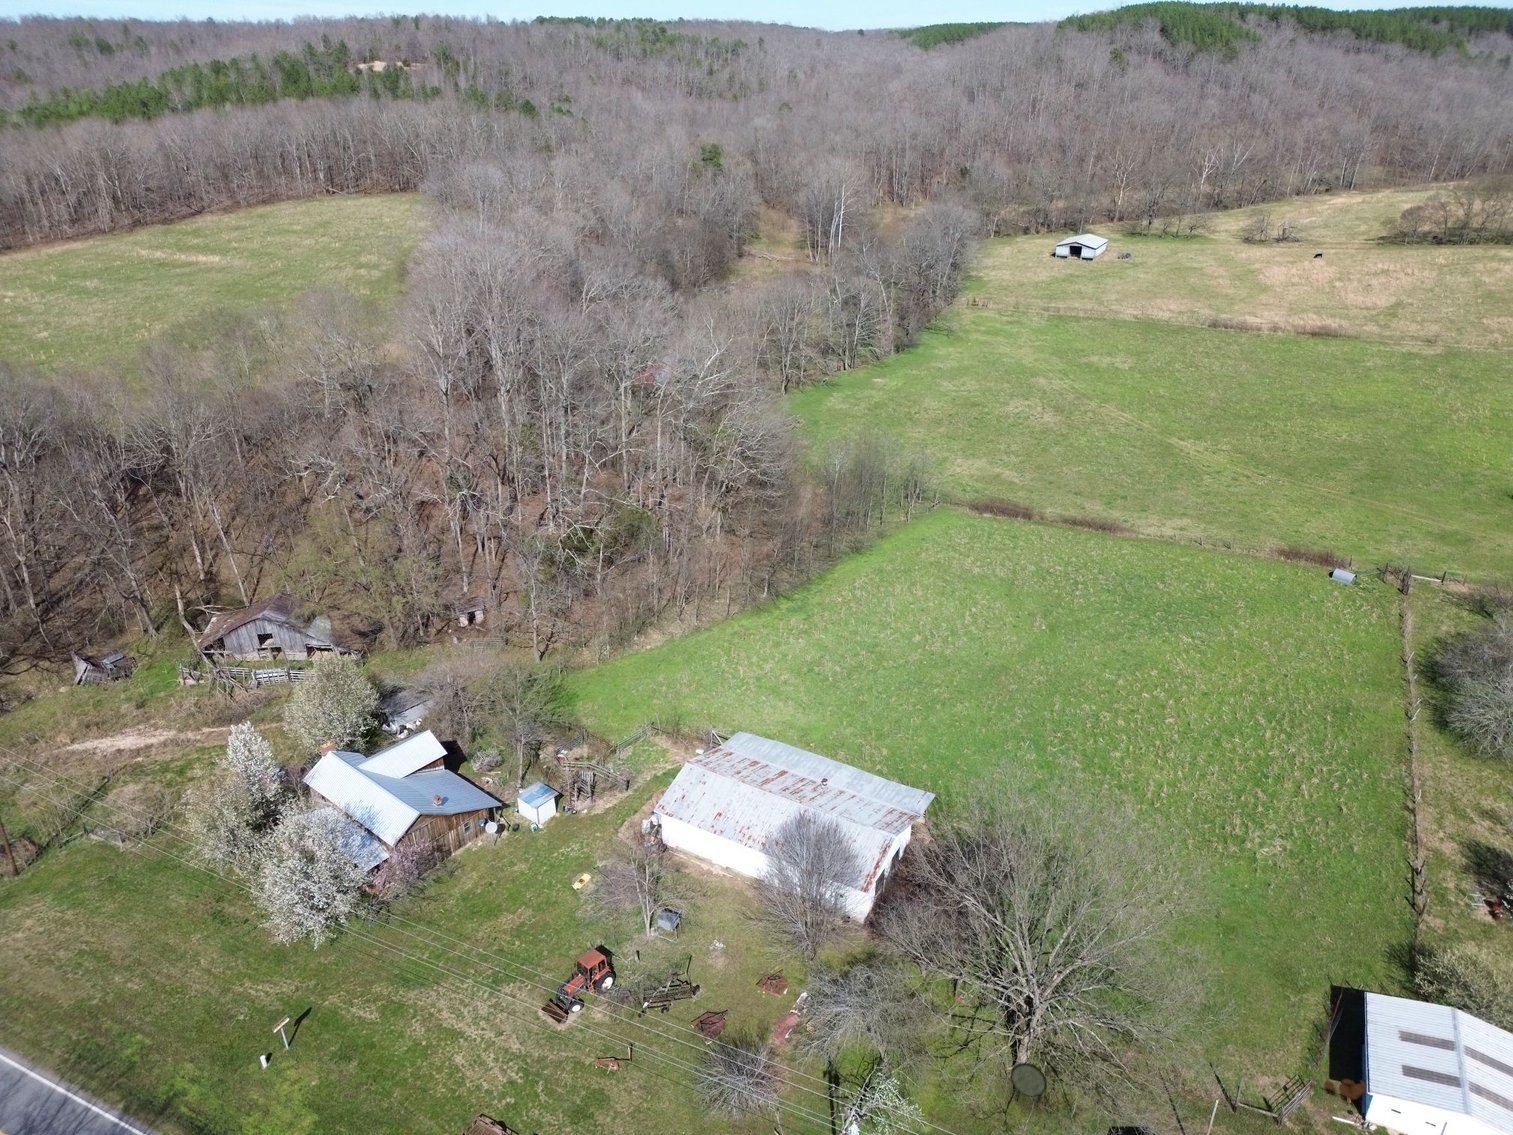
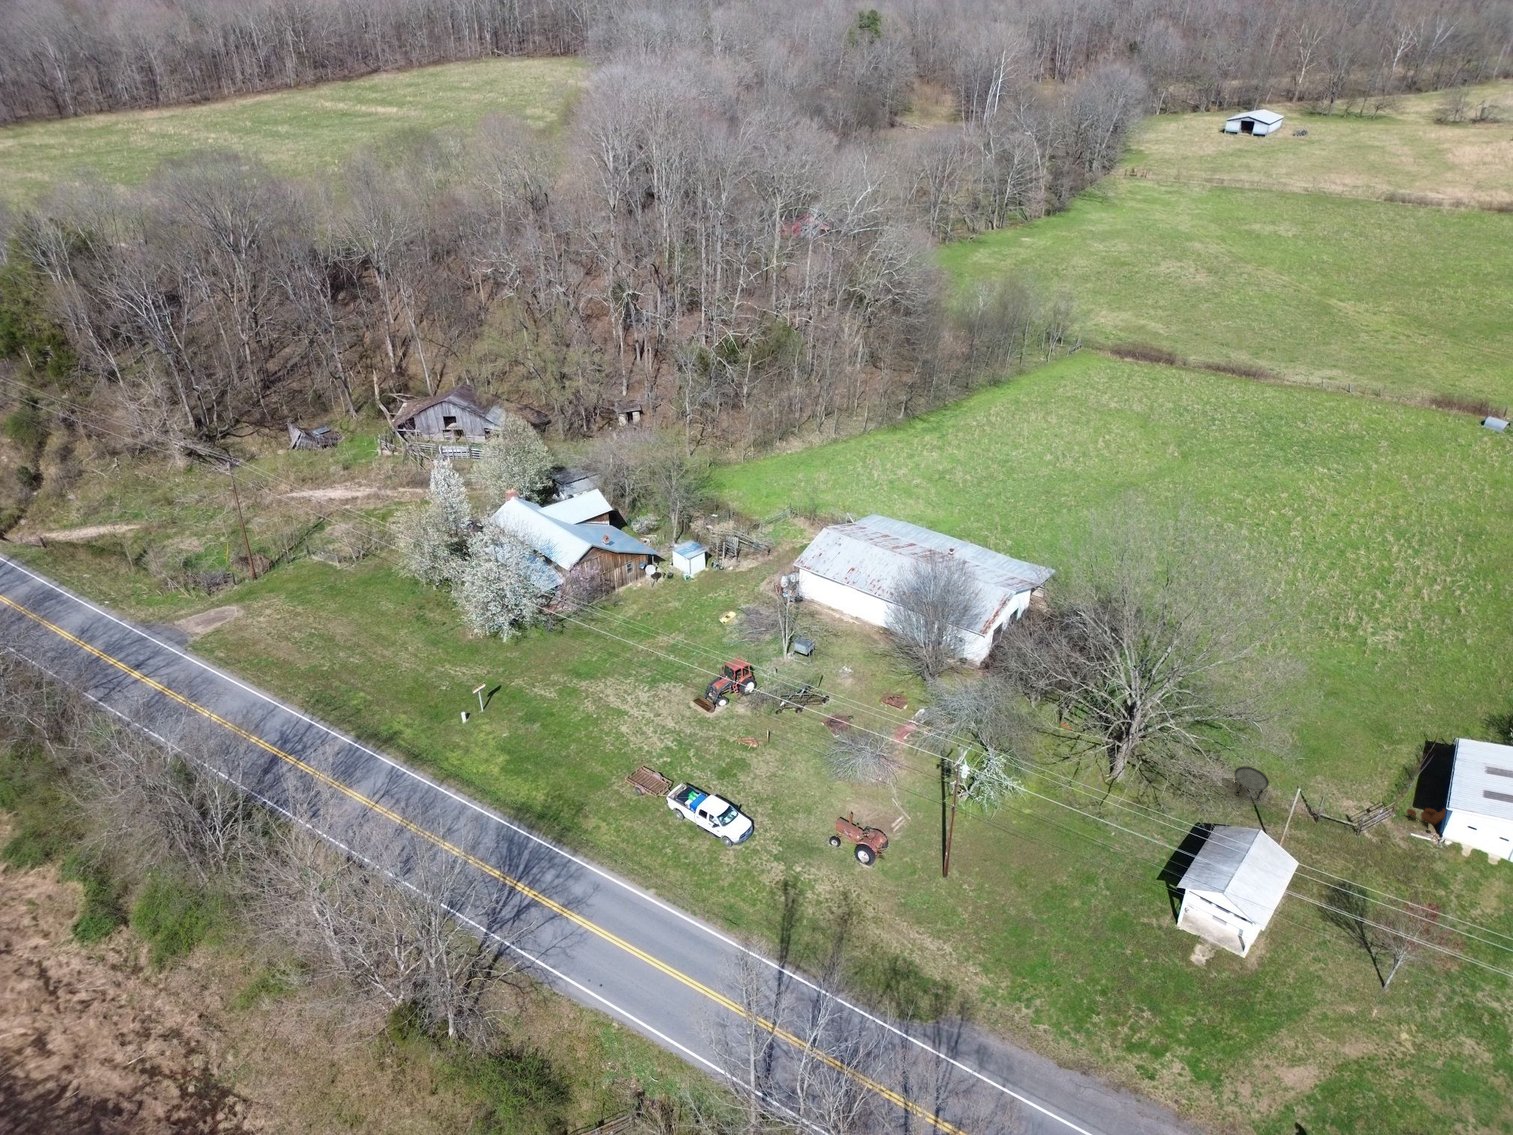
round table: present [1011,1063,1047,1104] -> present [1234,766,1269,800]

